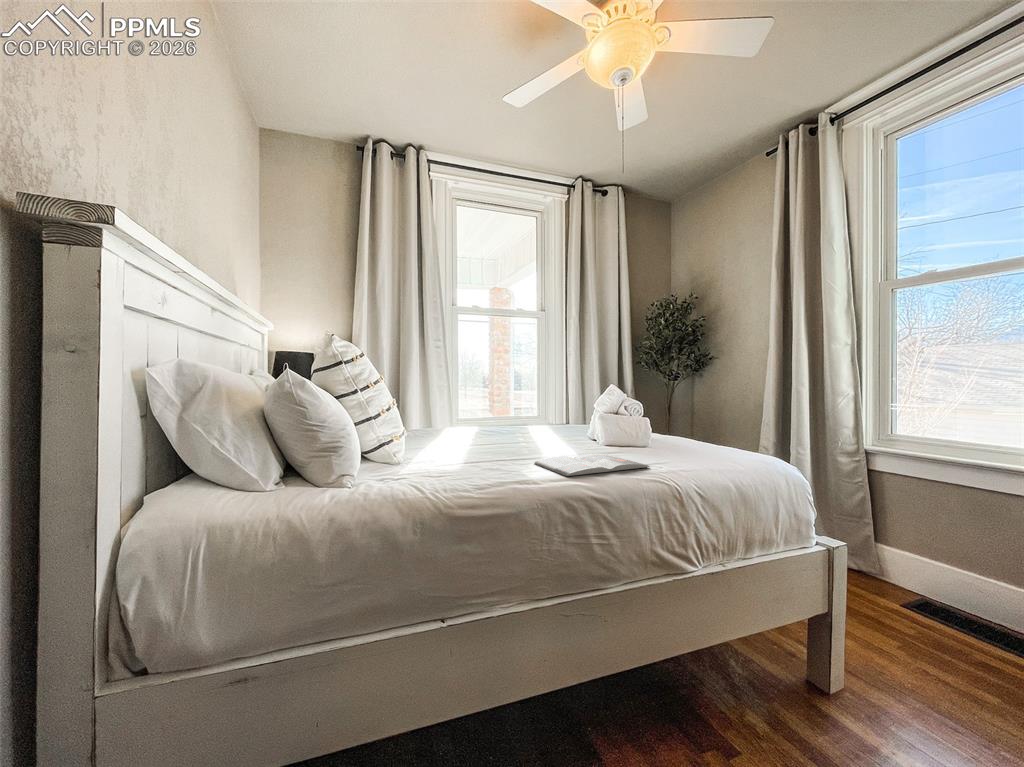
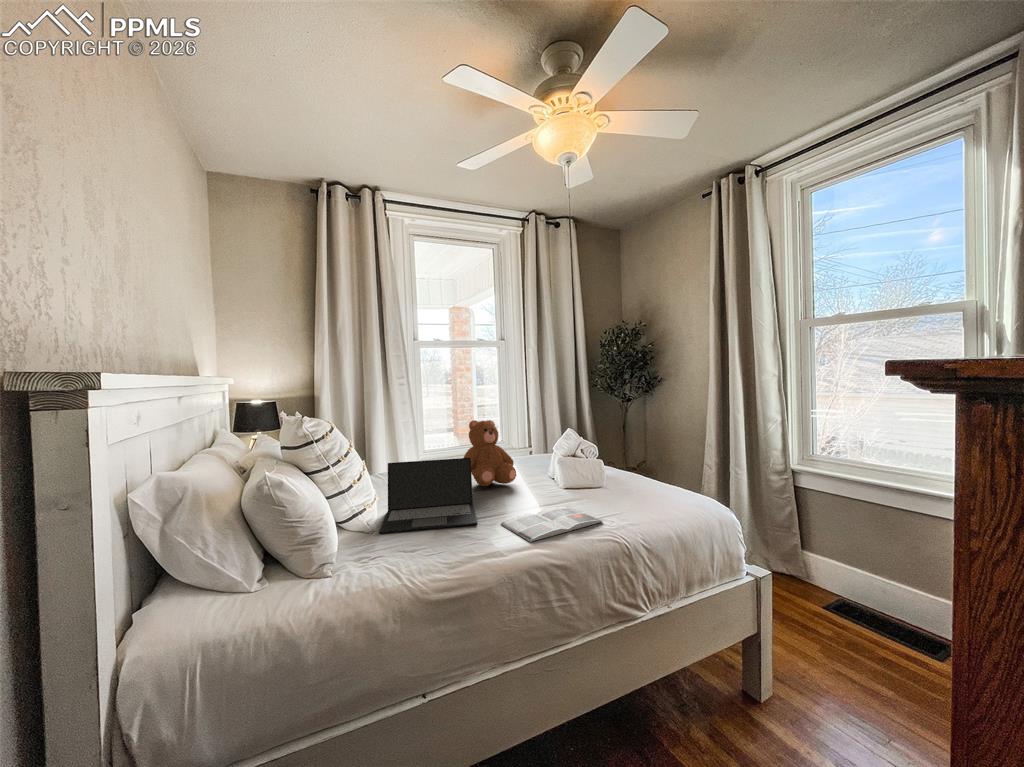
teddy bear: none [494,372,553,439] -> present [464,420,516,486]
laptop: none [404,401,509,463] -> present [379,458,478,533]

